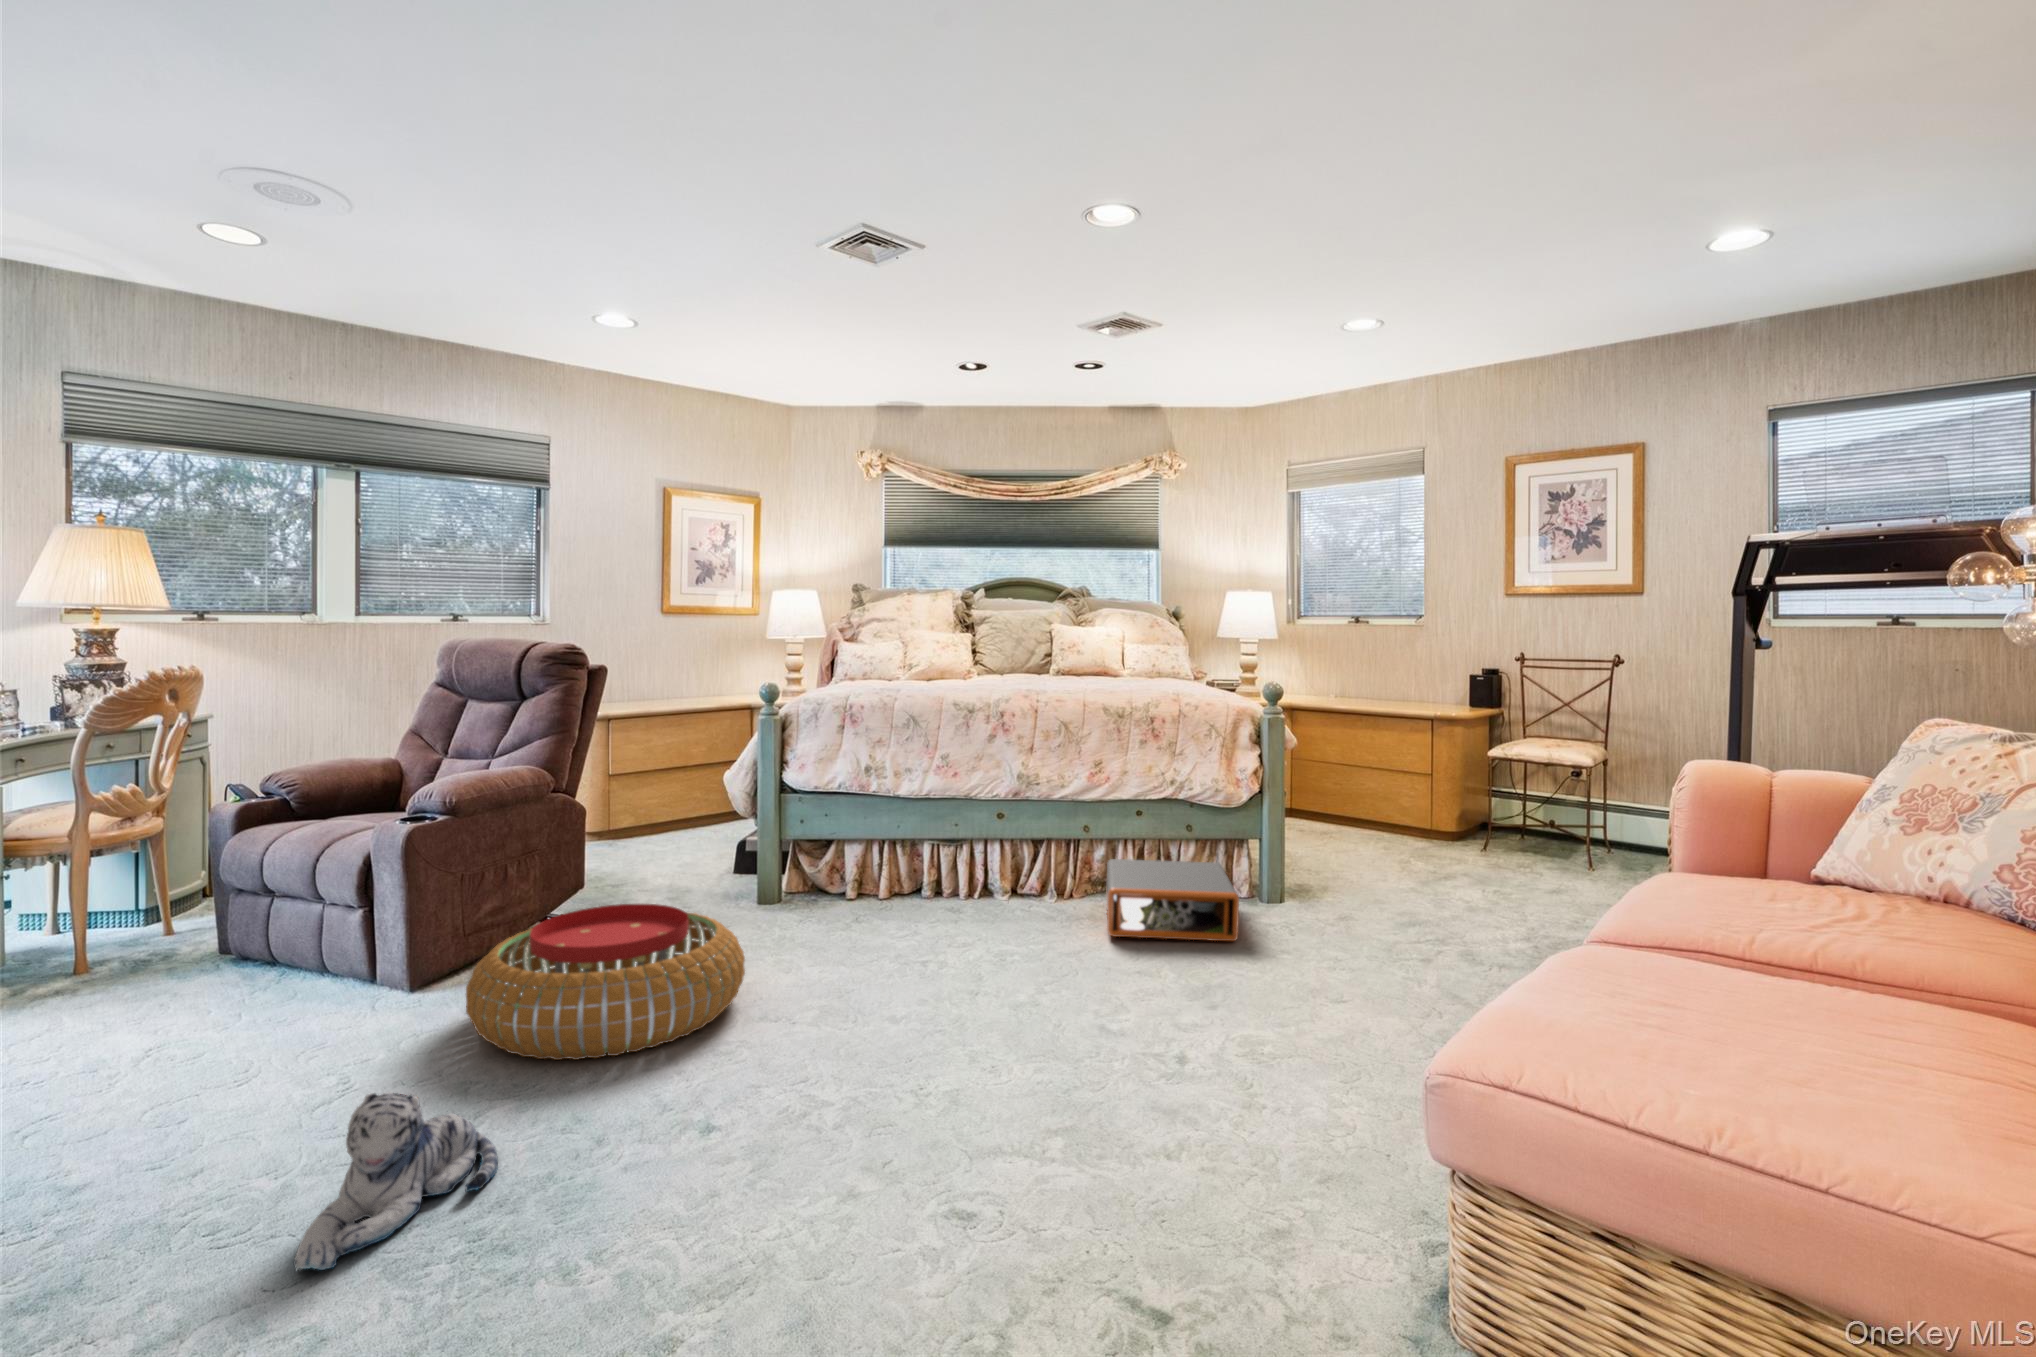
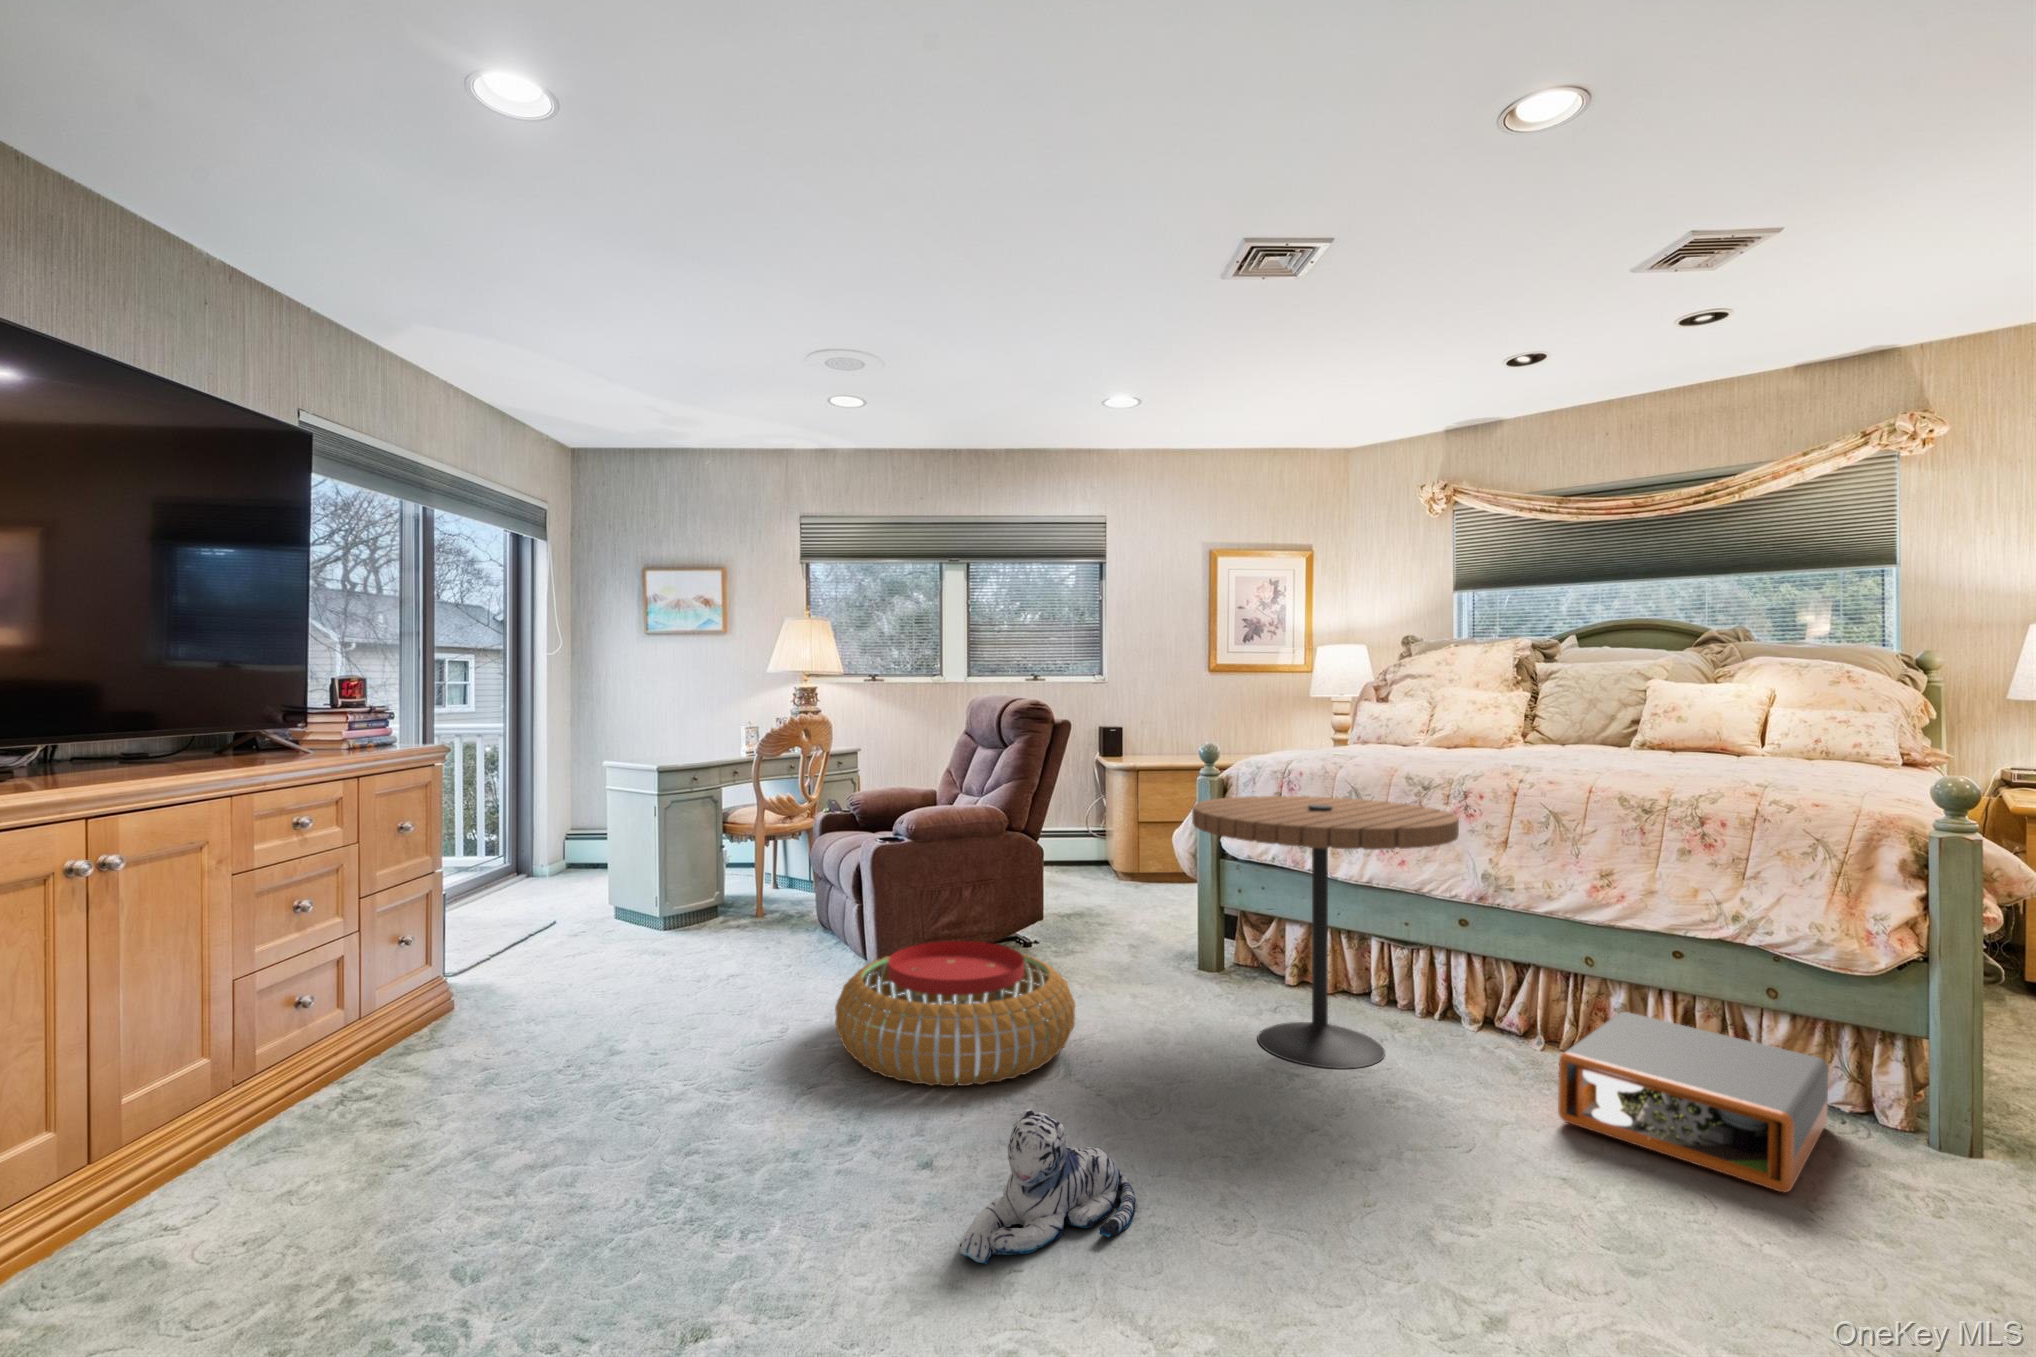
side table: none [811,726,1027,948] -> present [1192,796,1459,1069]
plush toy: present [293,1092,498,1272] -> present [960,1109,1136,1264]

